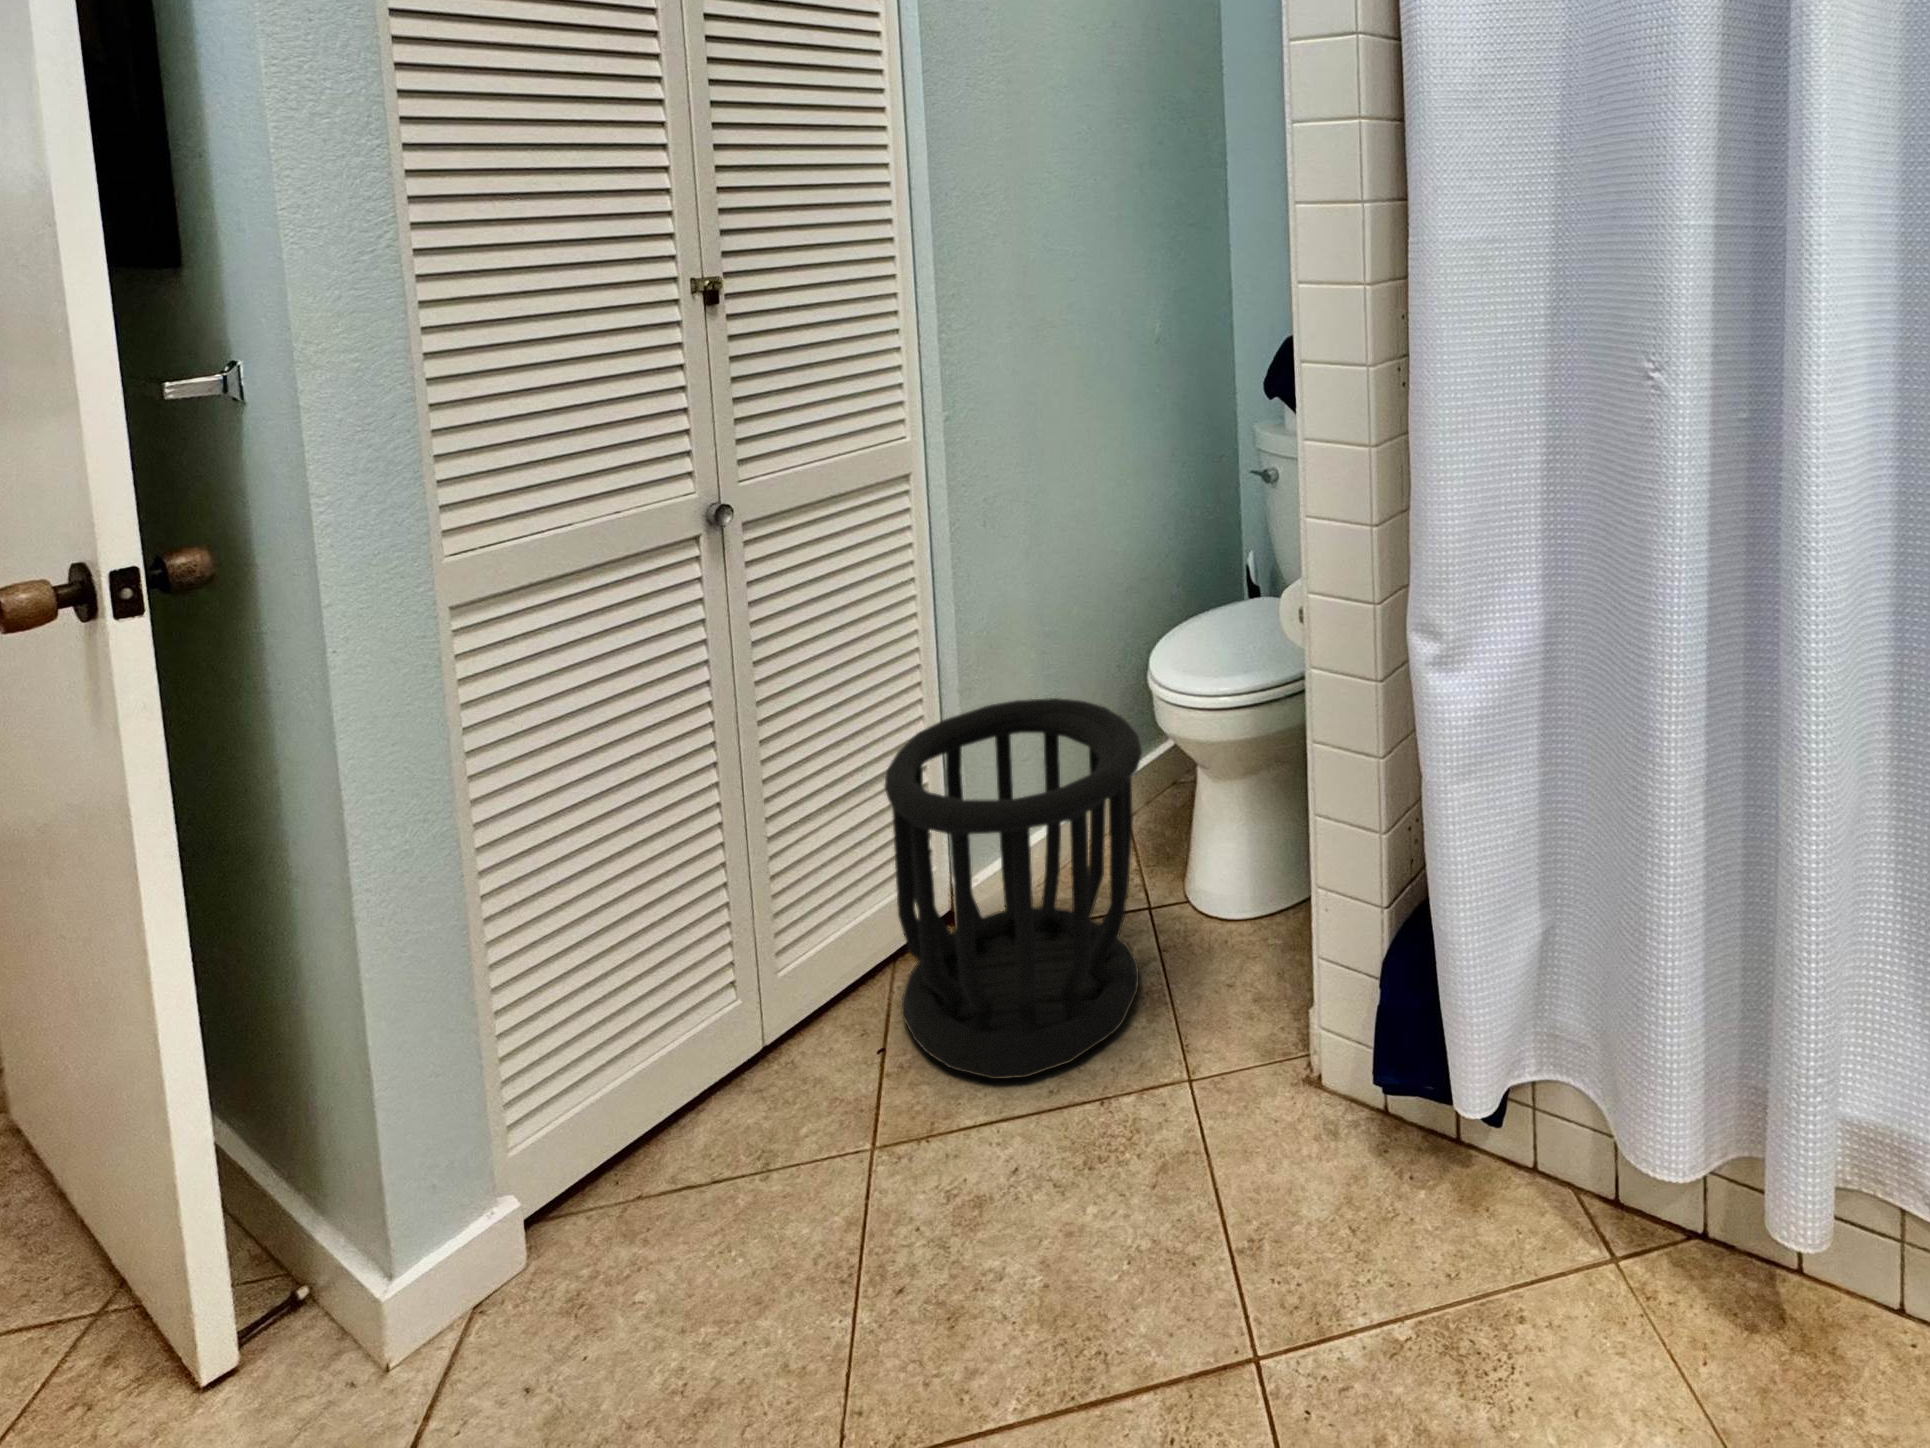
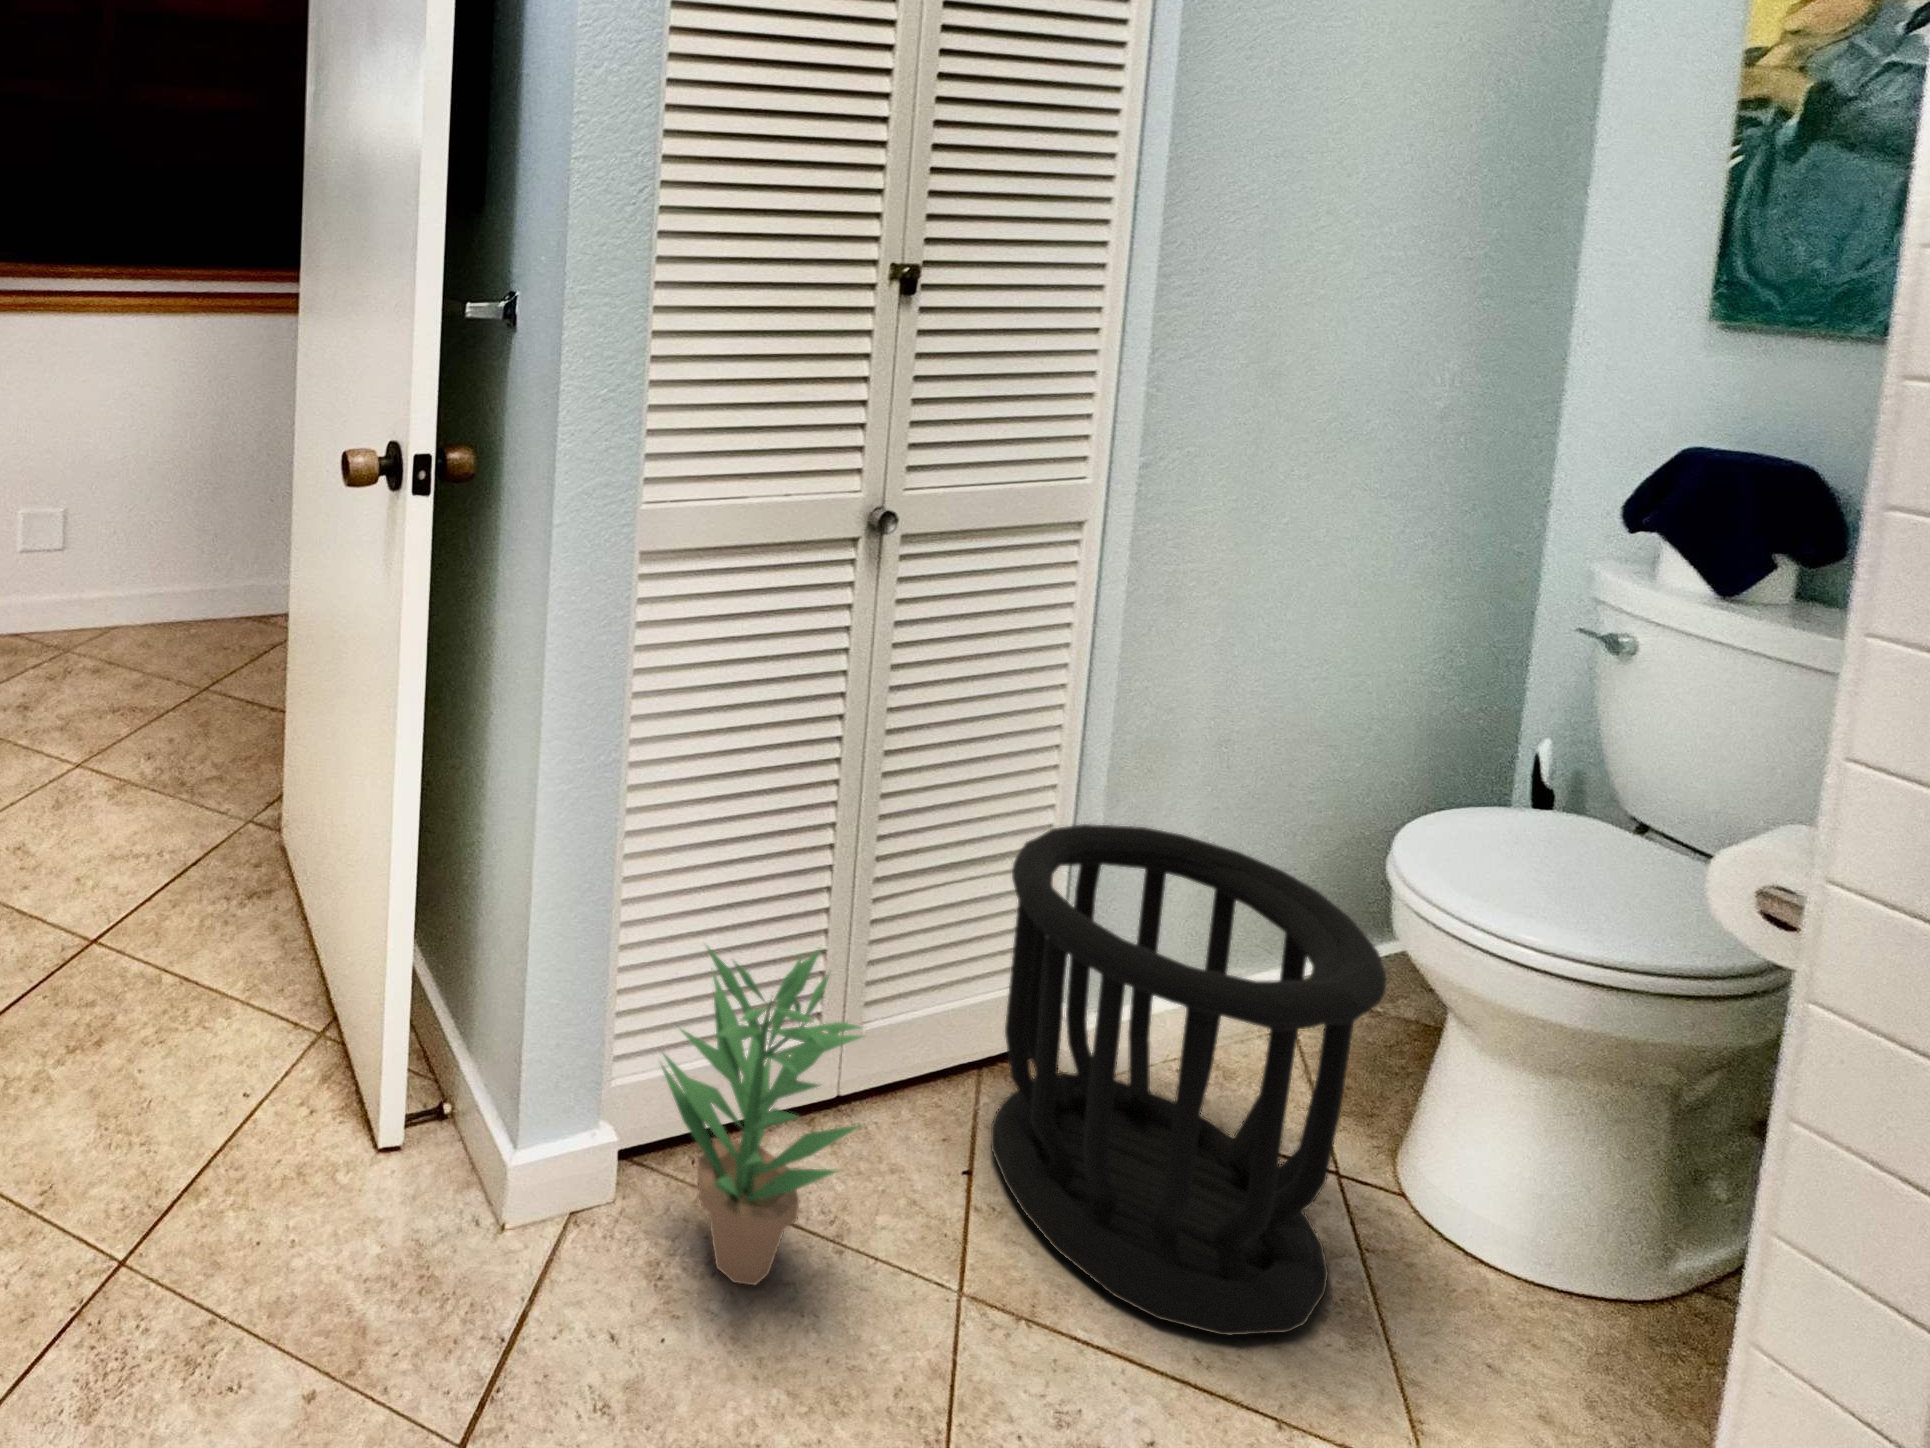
potted plant: none [549,915,764,1265] -> present [662,948,866,1285]

